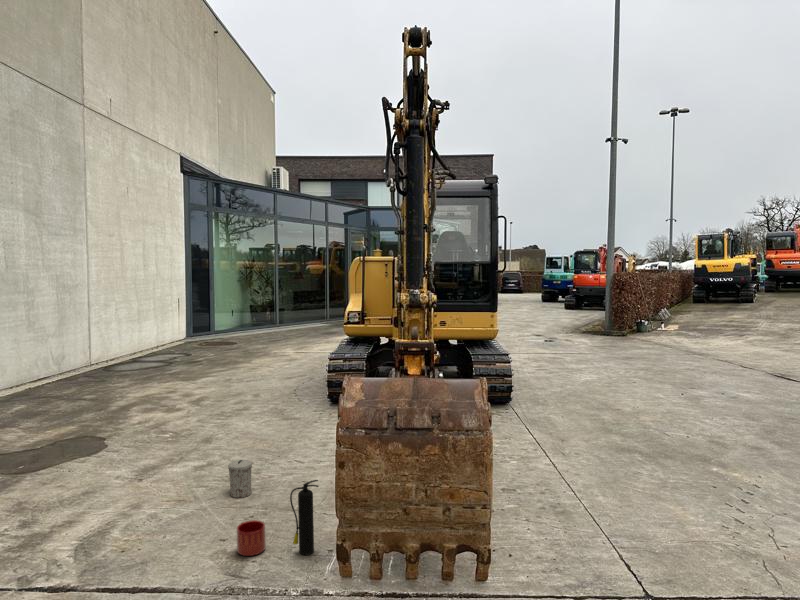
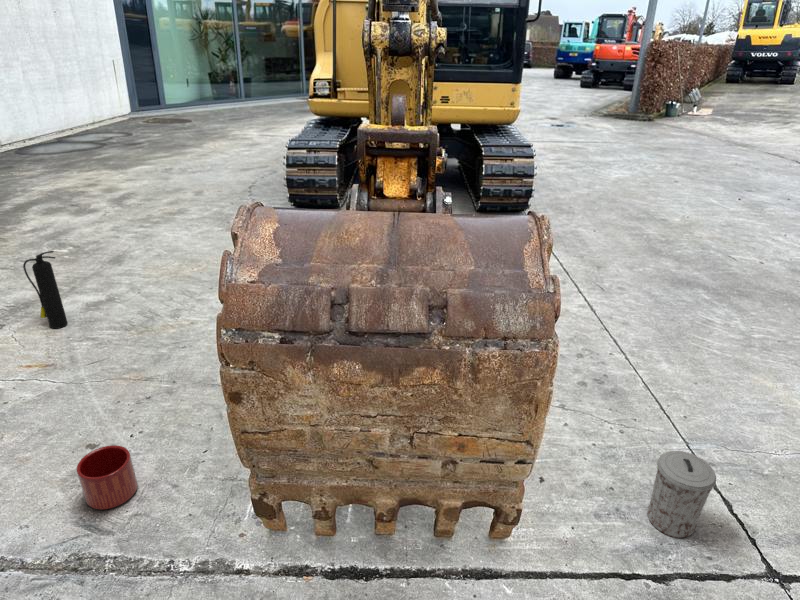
trash can: present [228,460,252,498] -> present [647,451,716,538]
fire extinguisher: present [290,480,318,555] -> present [23,251,68,329]

